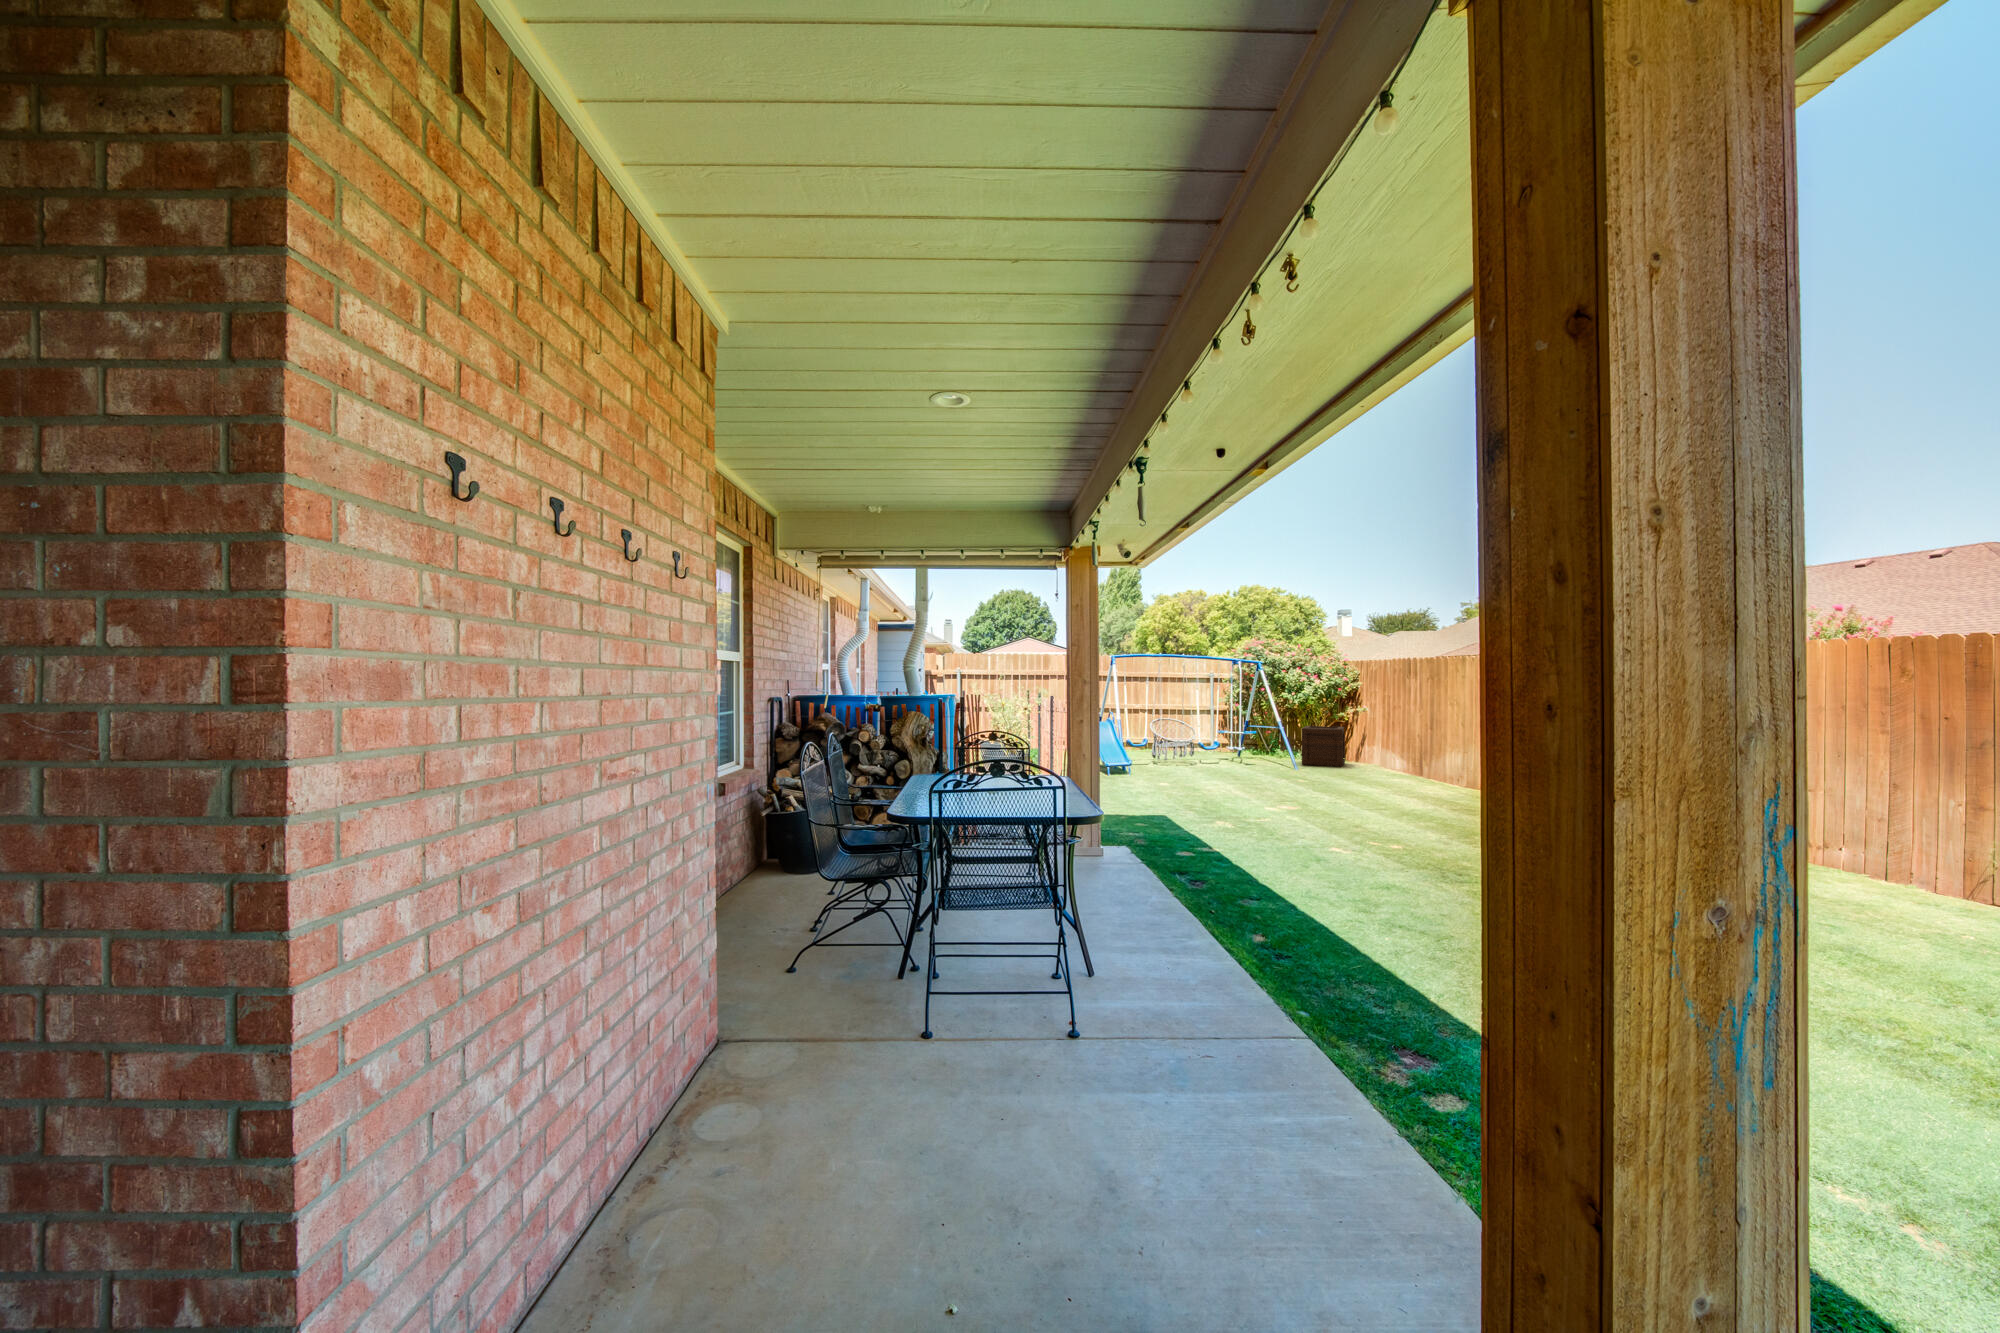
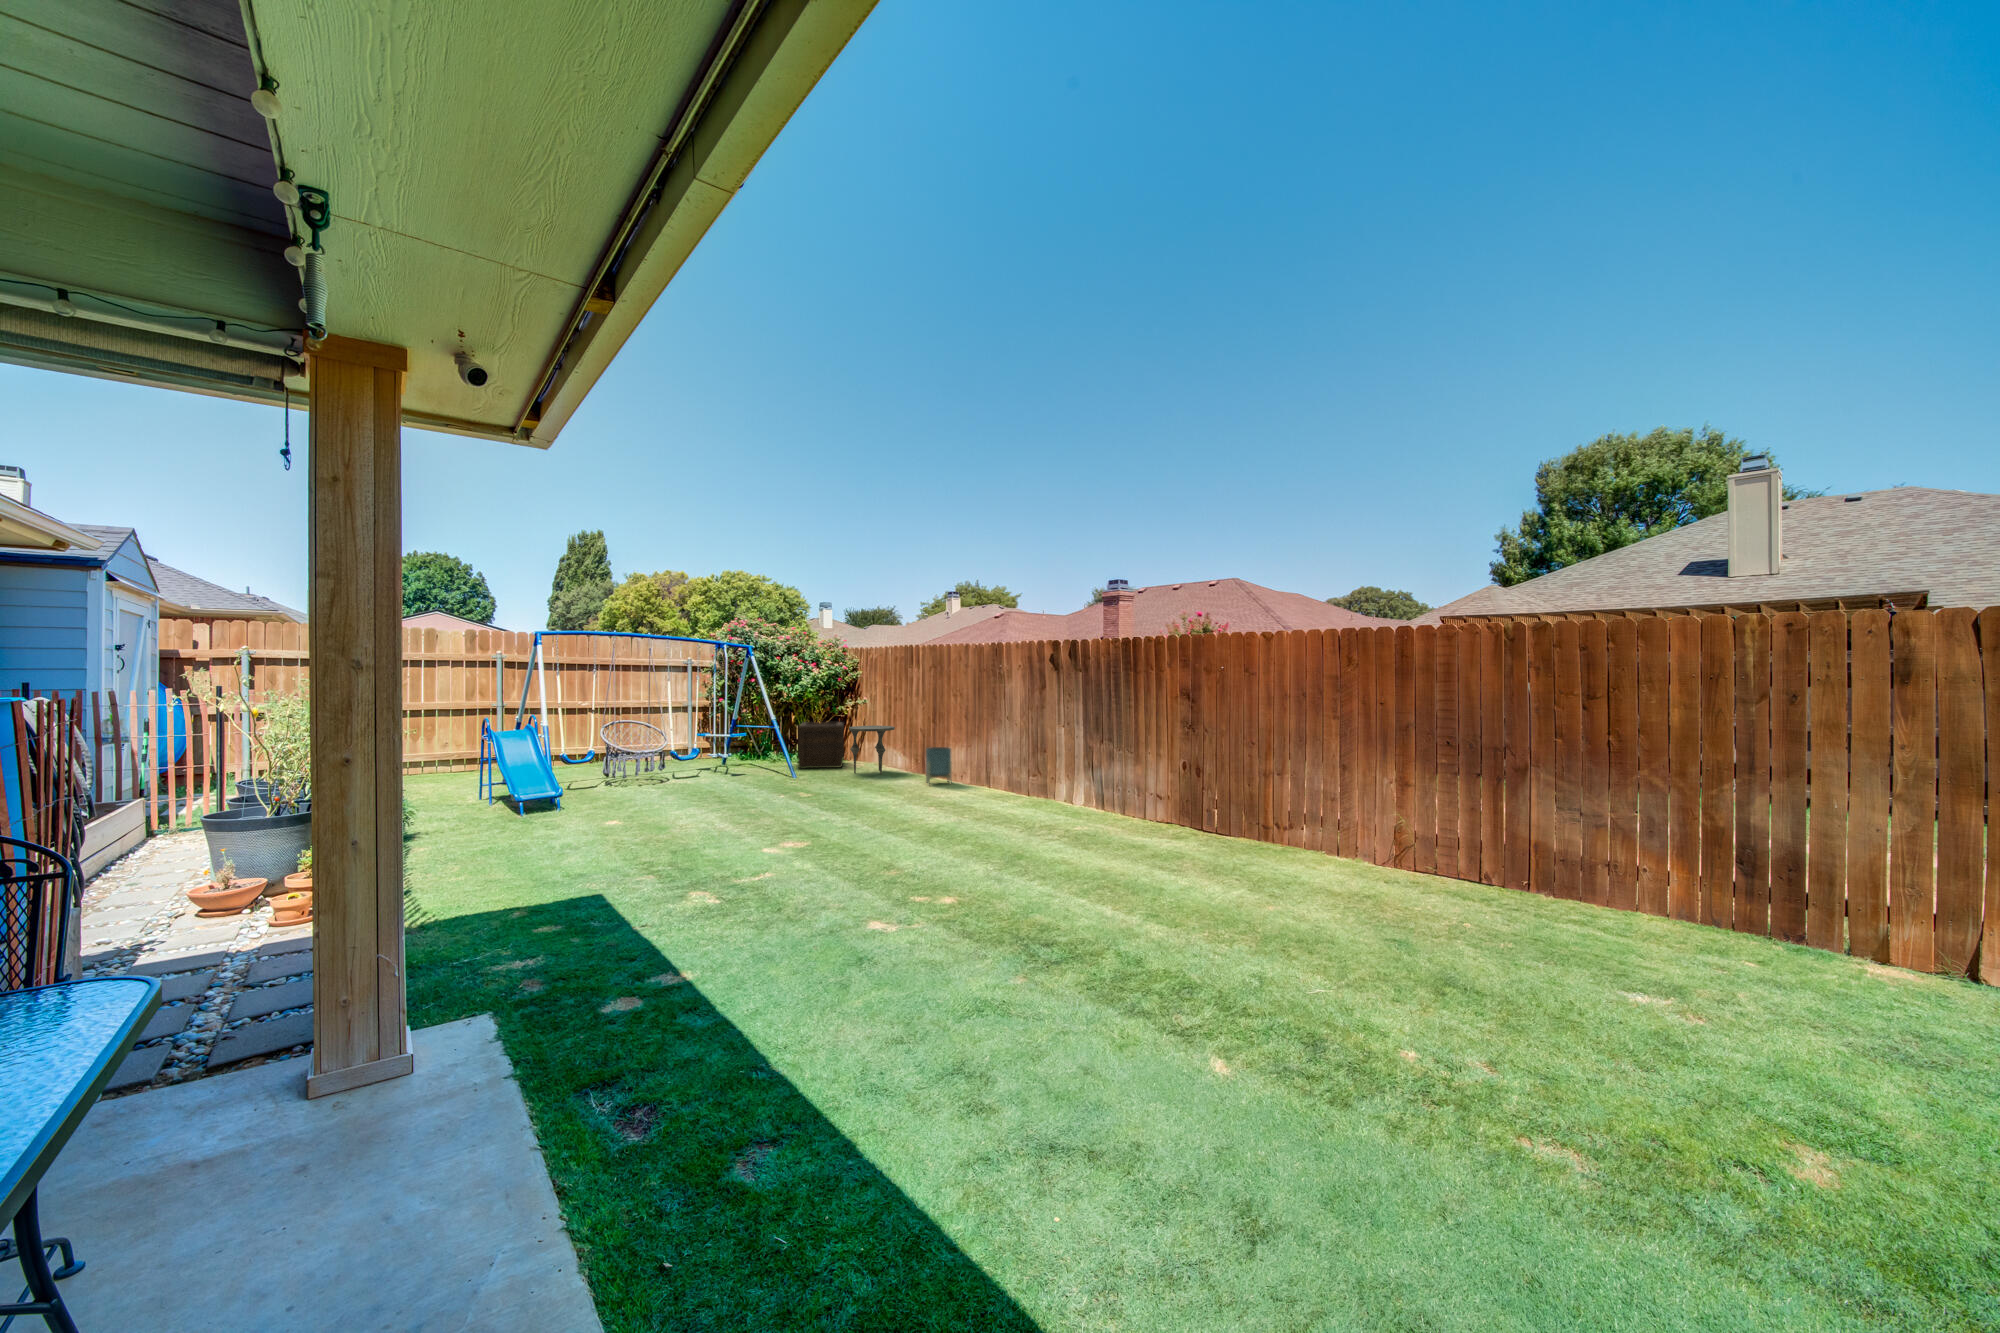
side table: none [1347,730,1392,774] -> present [849,726,895,774]
planter: none [1419,751,1445,786] -> present [926,747,952,785]

